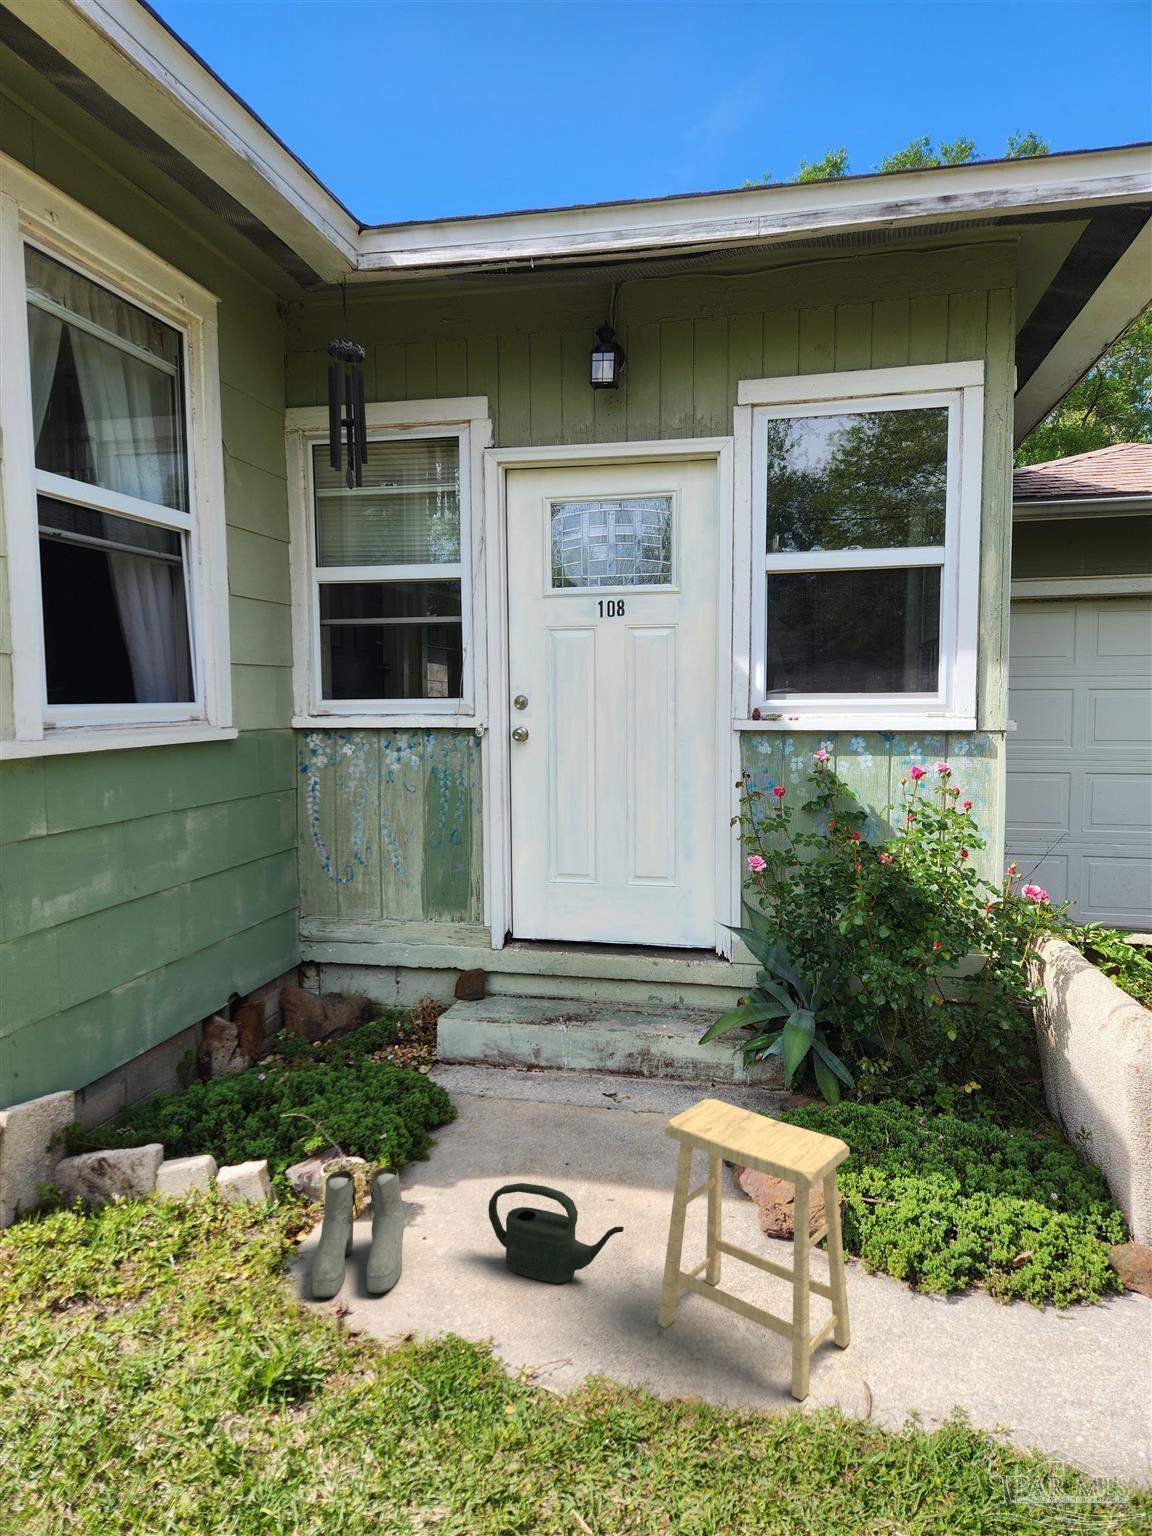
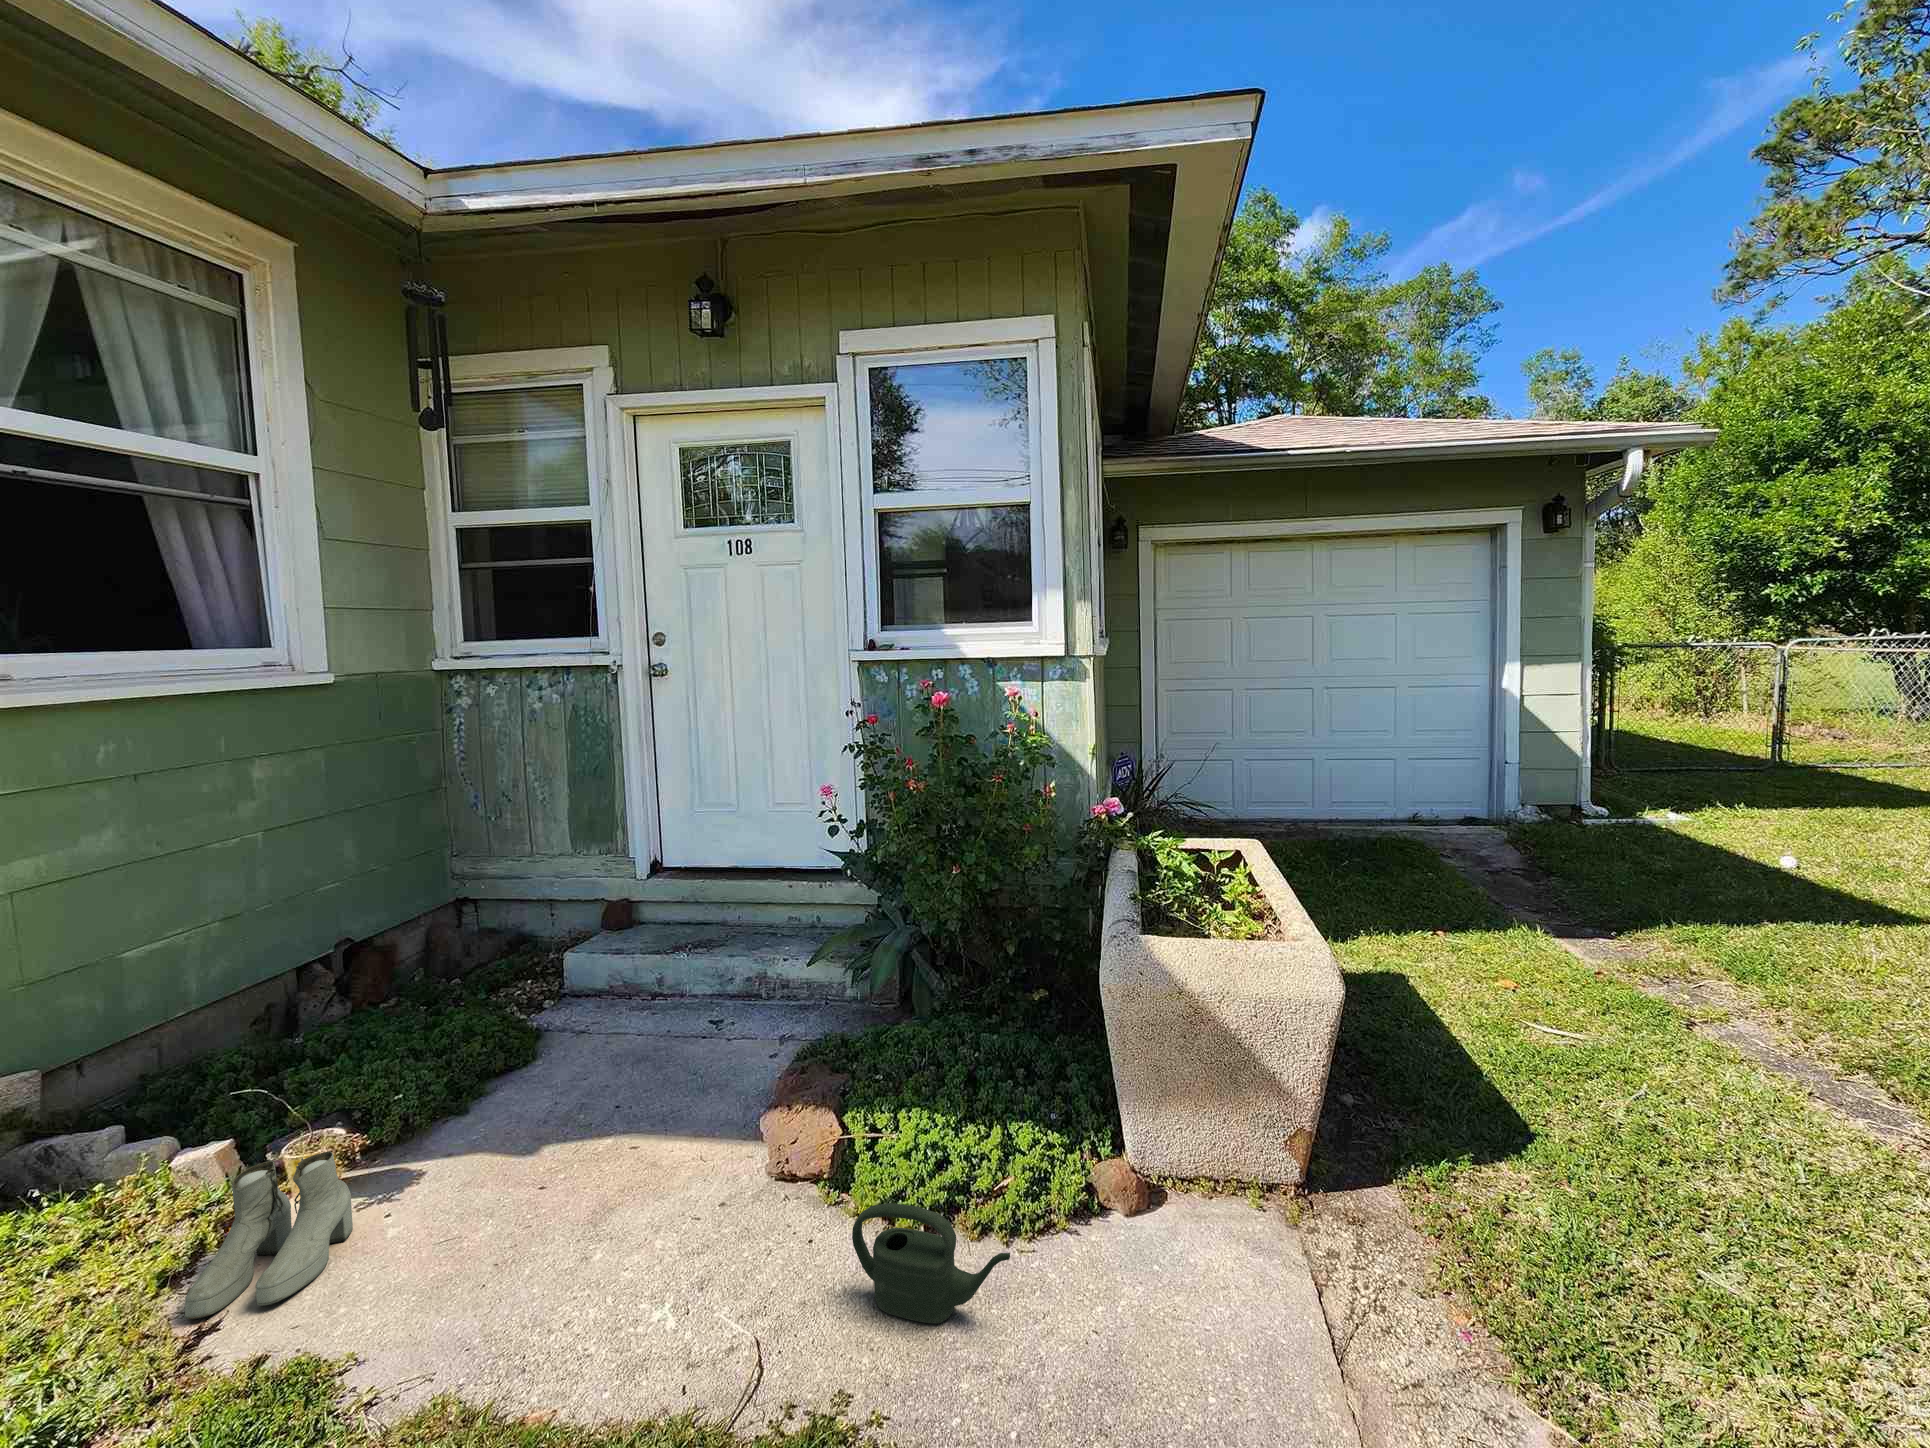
footstool: present [658,1099,851,1400] -> none [572,1057,772,1402]
watering can: present [488,1183,624,1283] -> present [852,1203,1010,1323]

